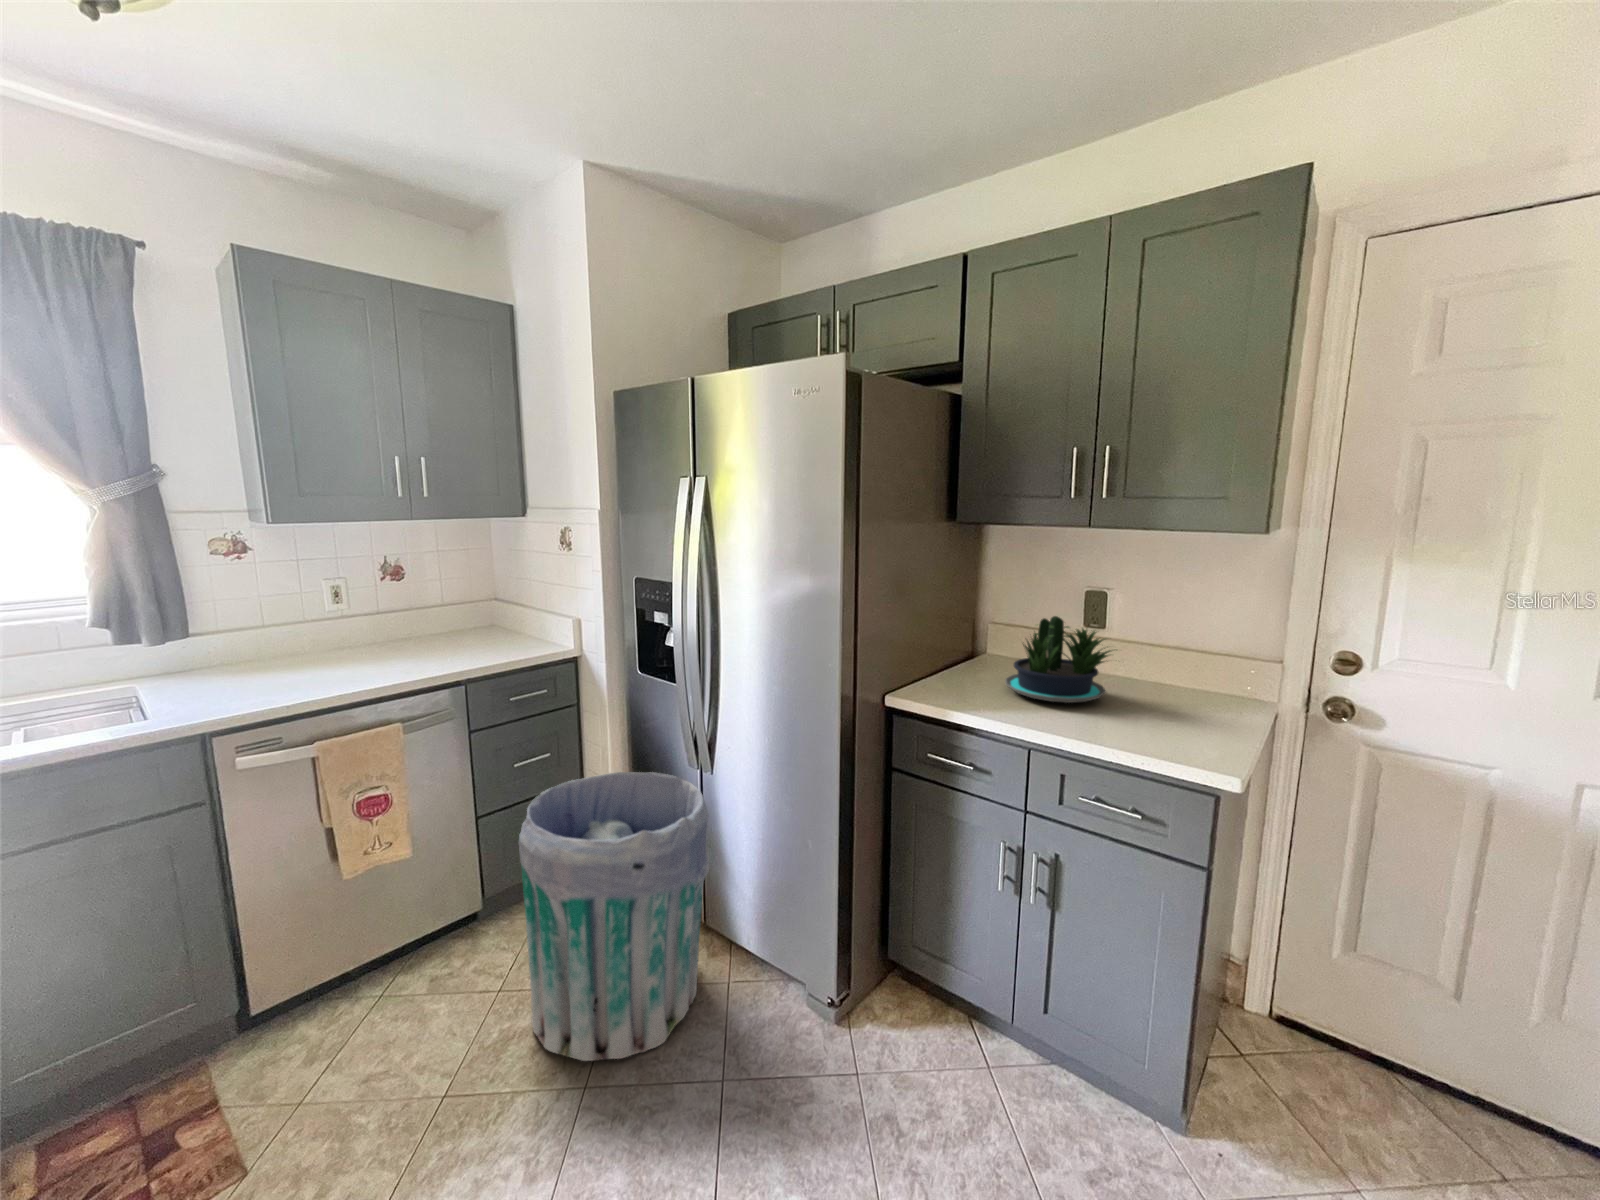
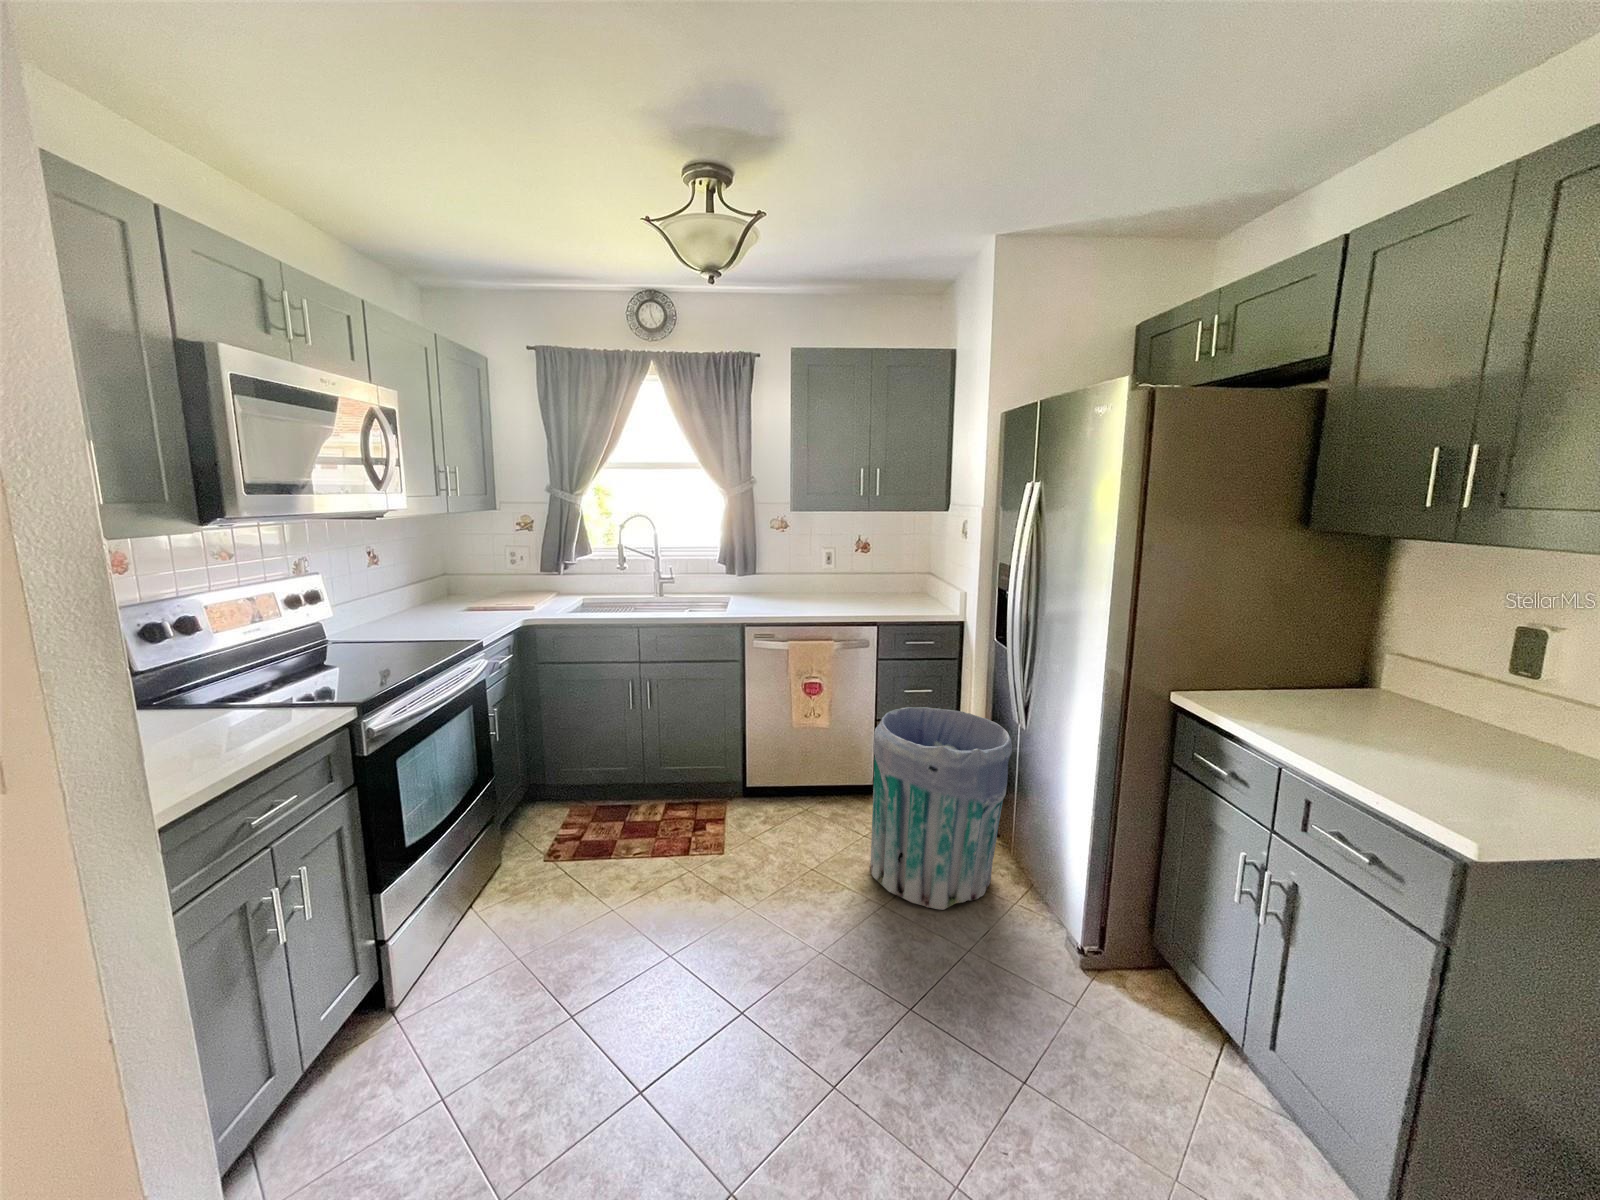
potted plant: present [1005,616,1112,703] -> none [1325,647,1511,751]

